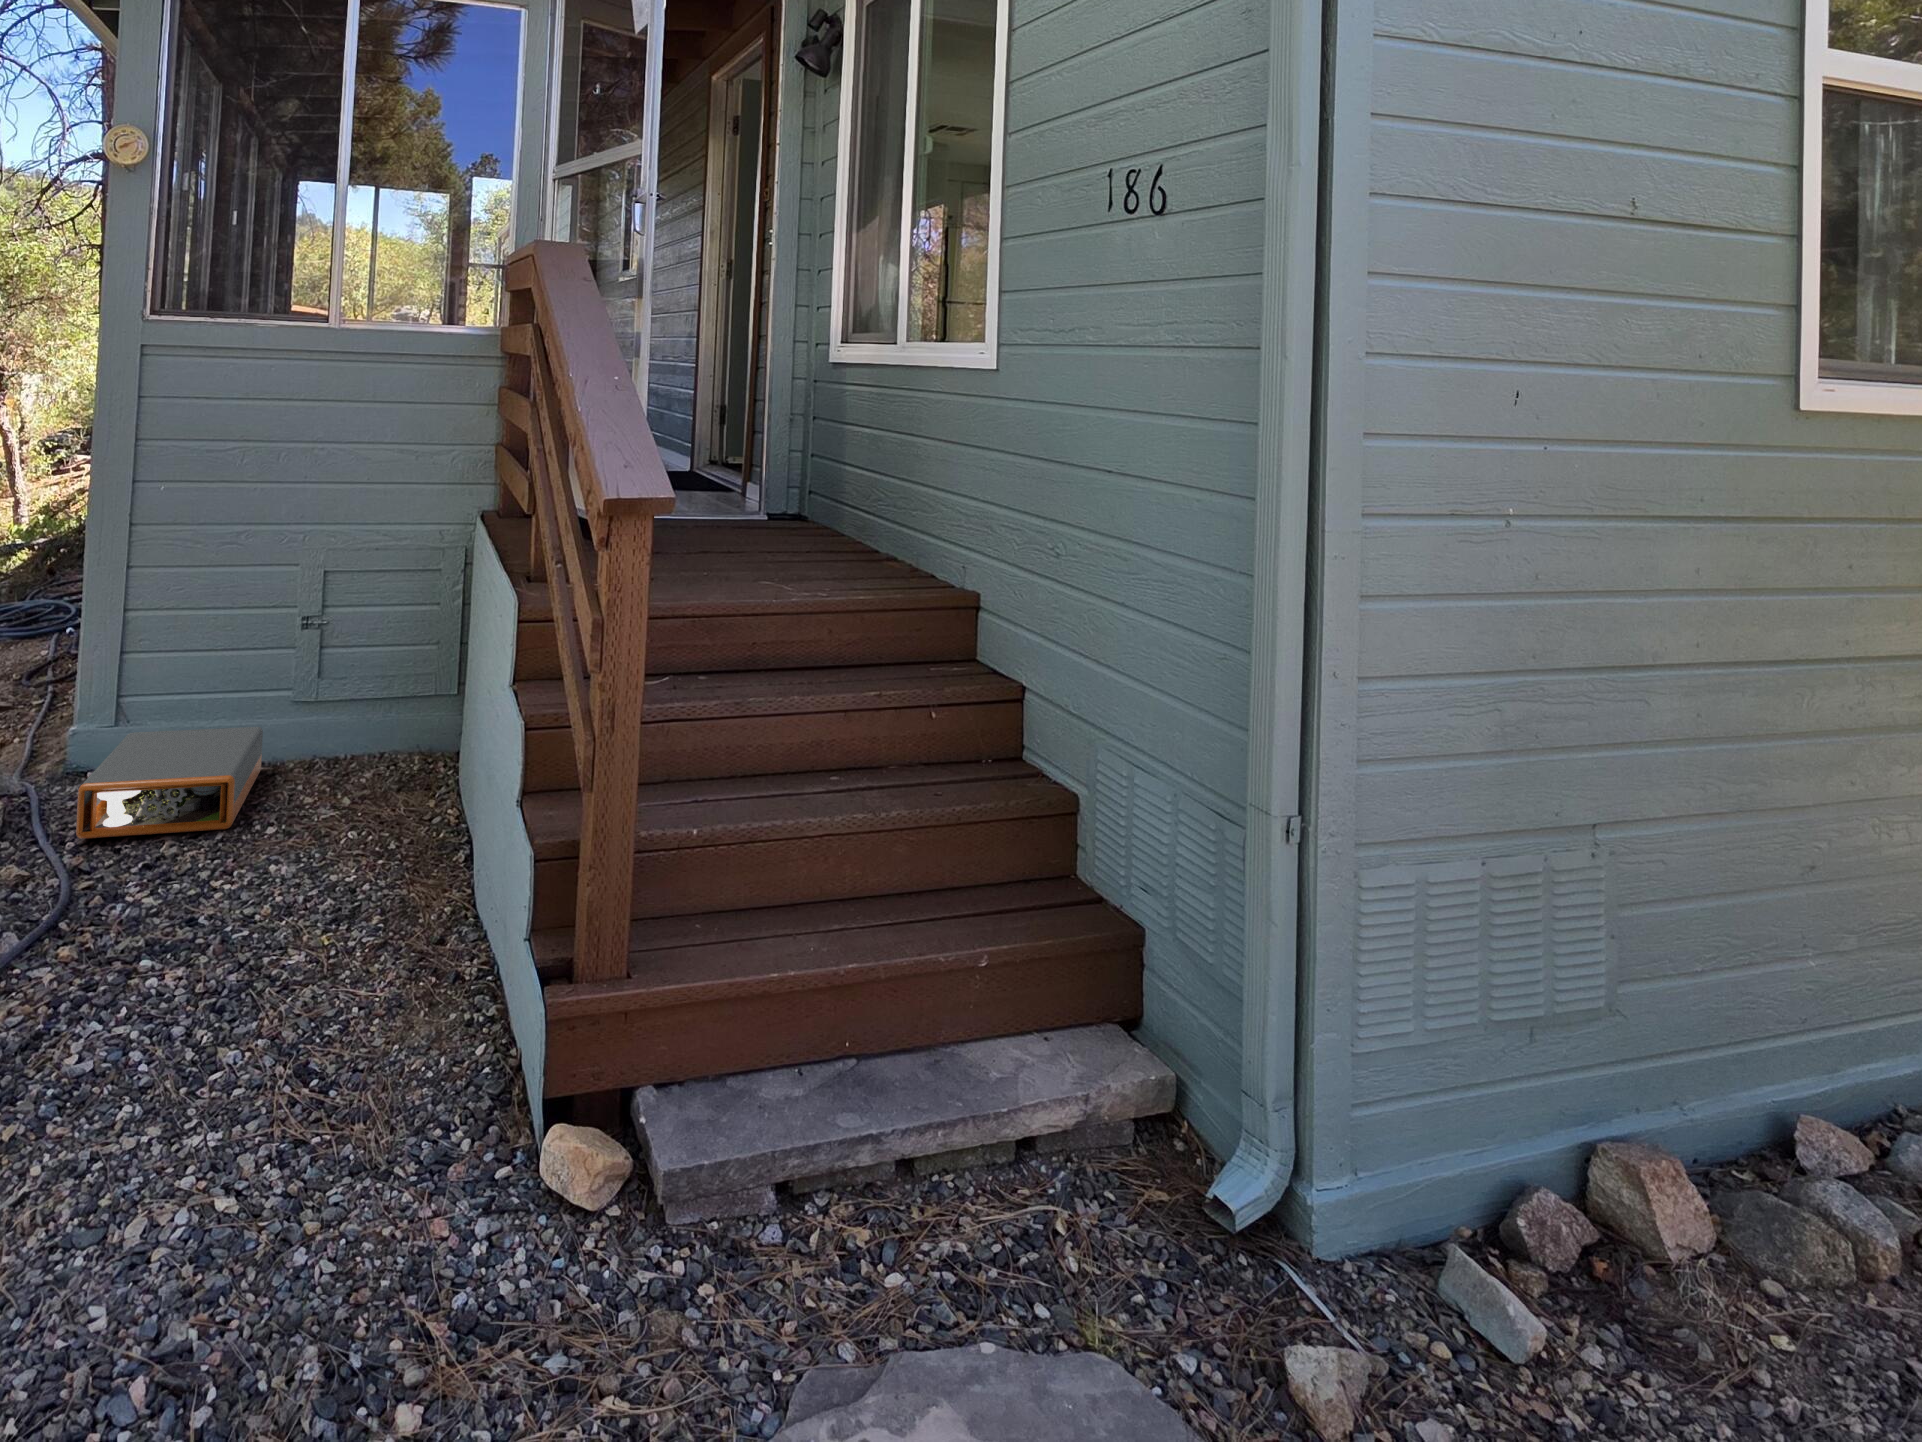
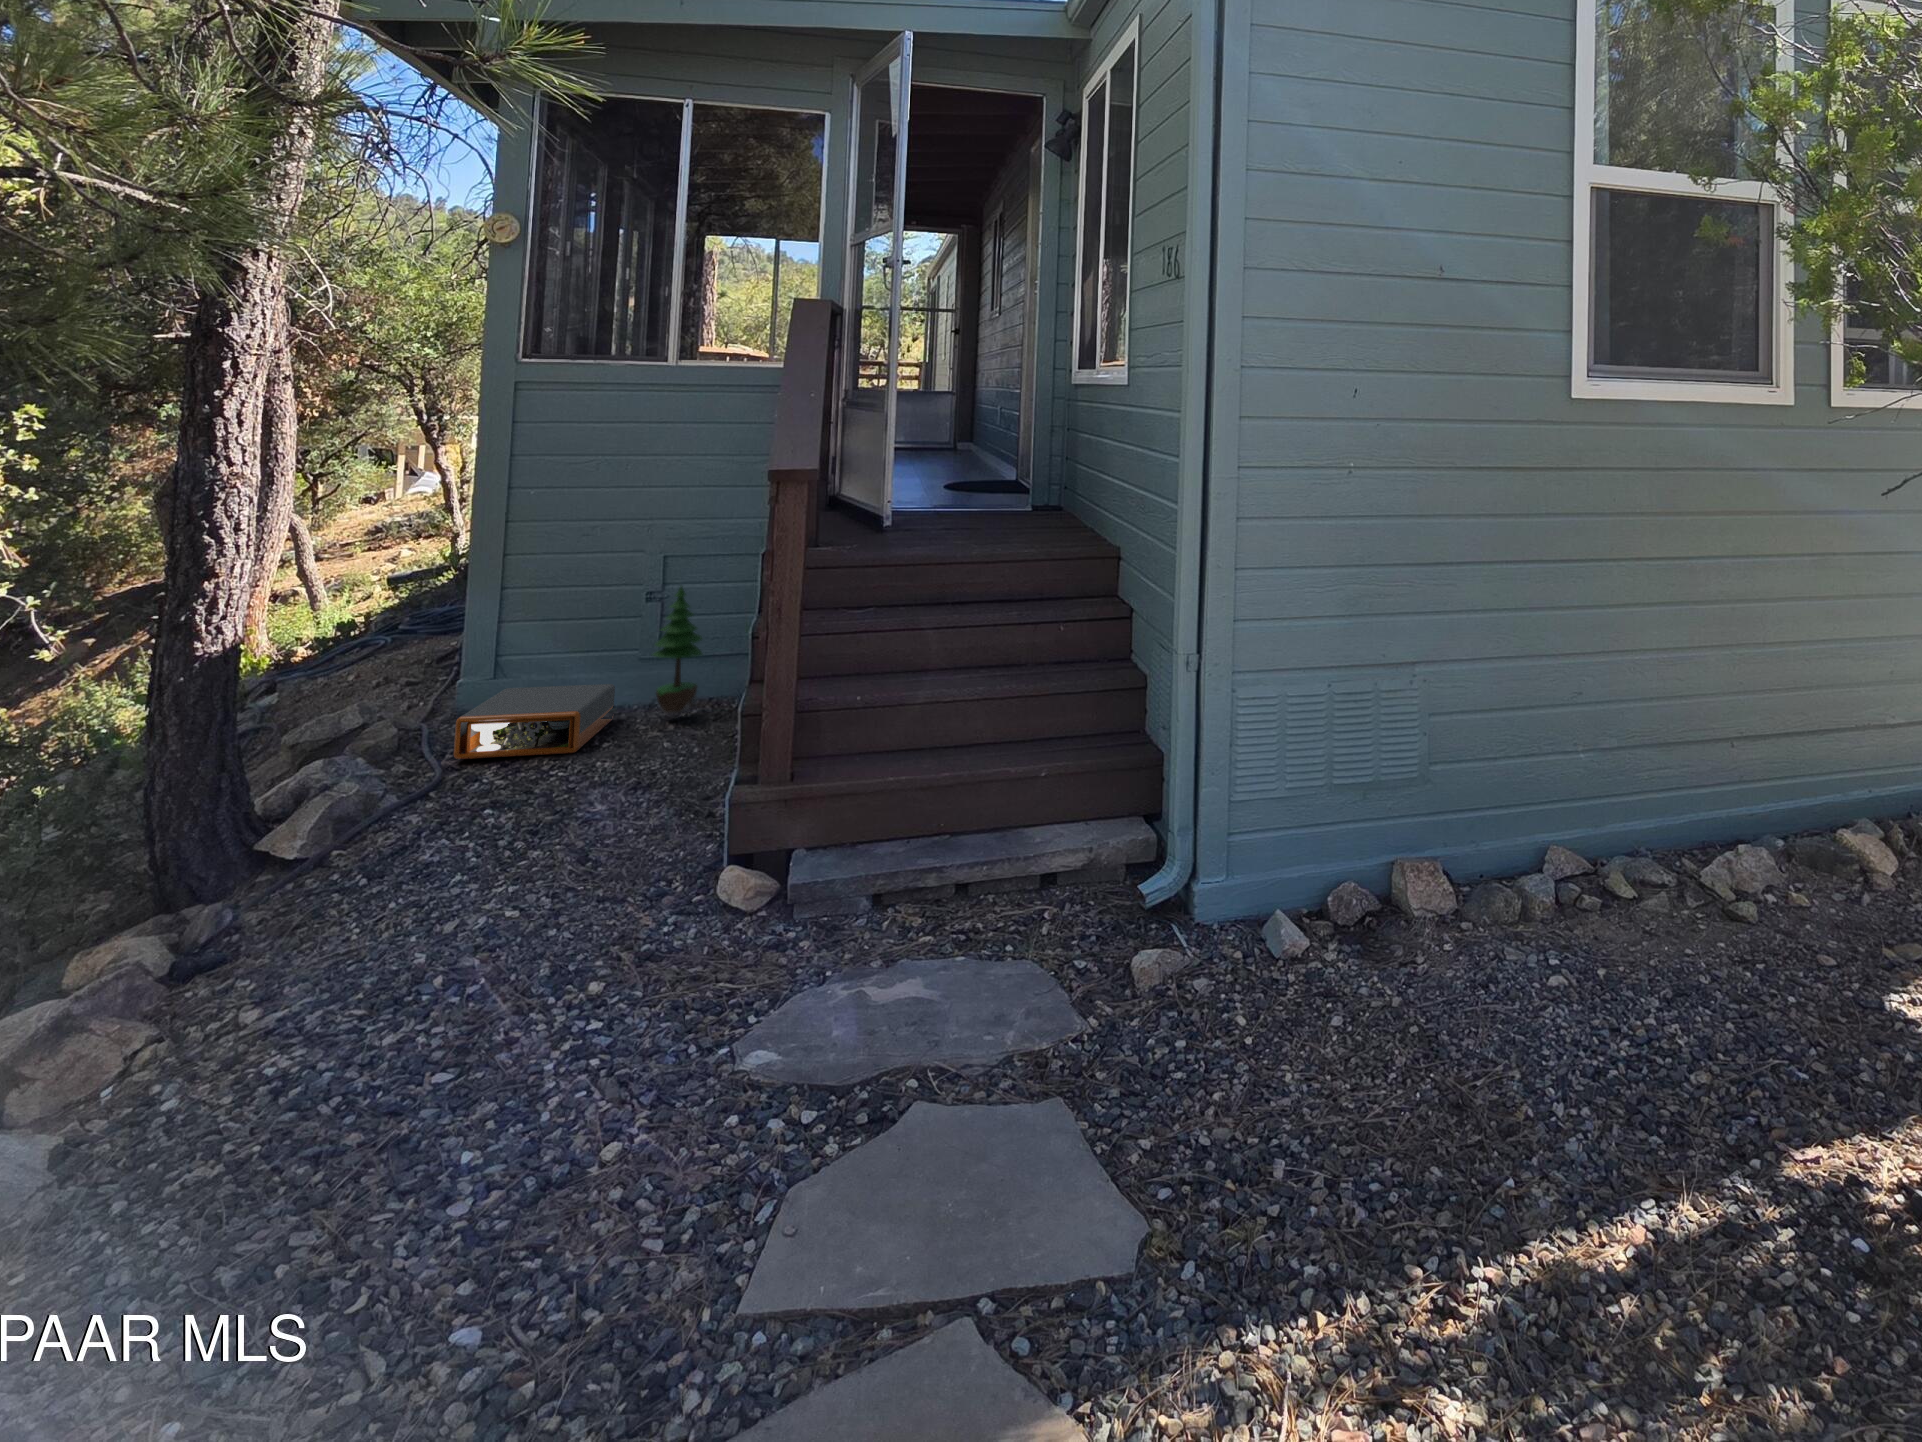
potted tree: none [309,604,374,774] -> present [653,587,702,719]

